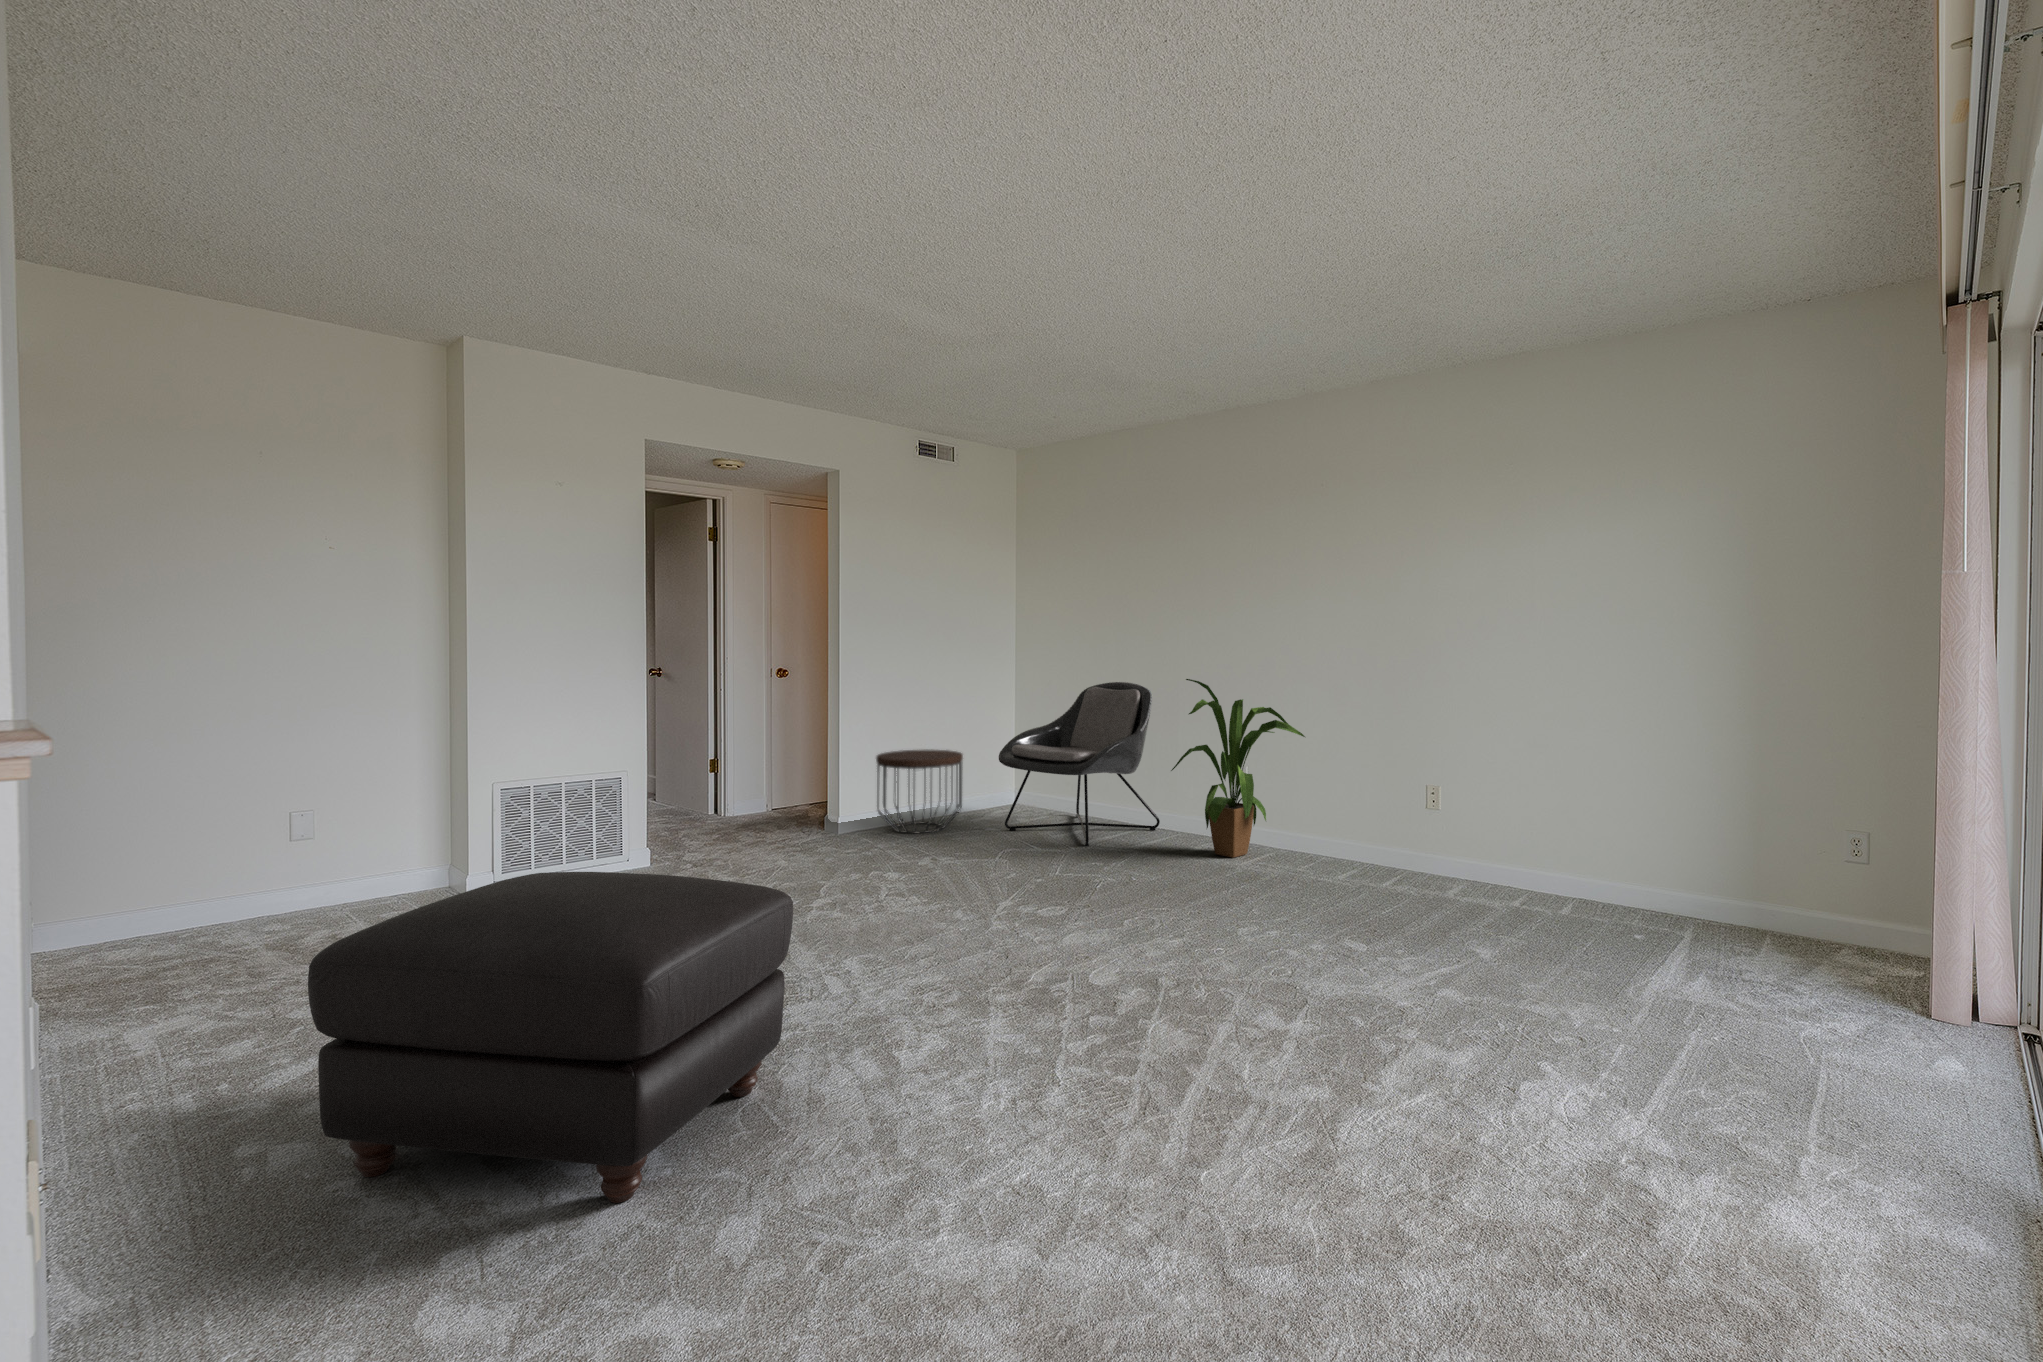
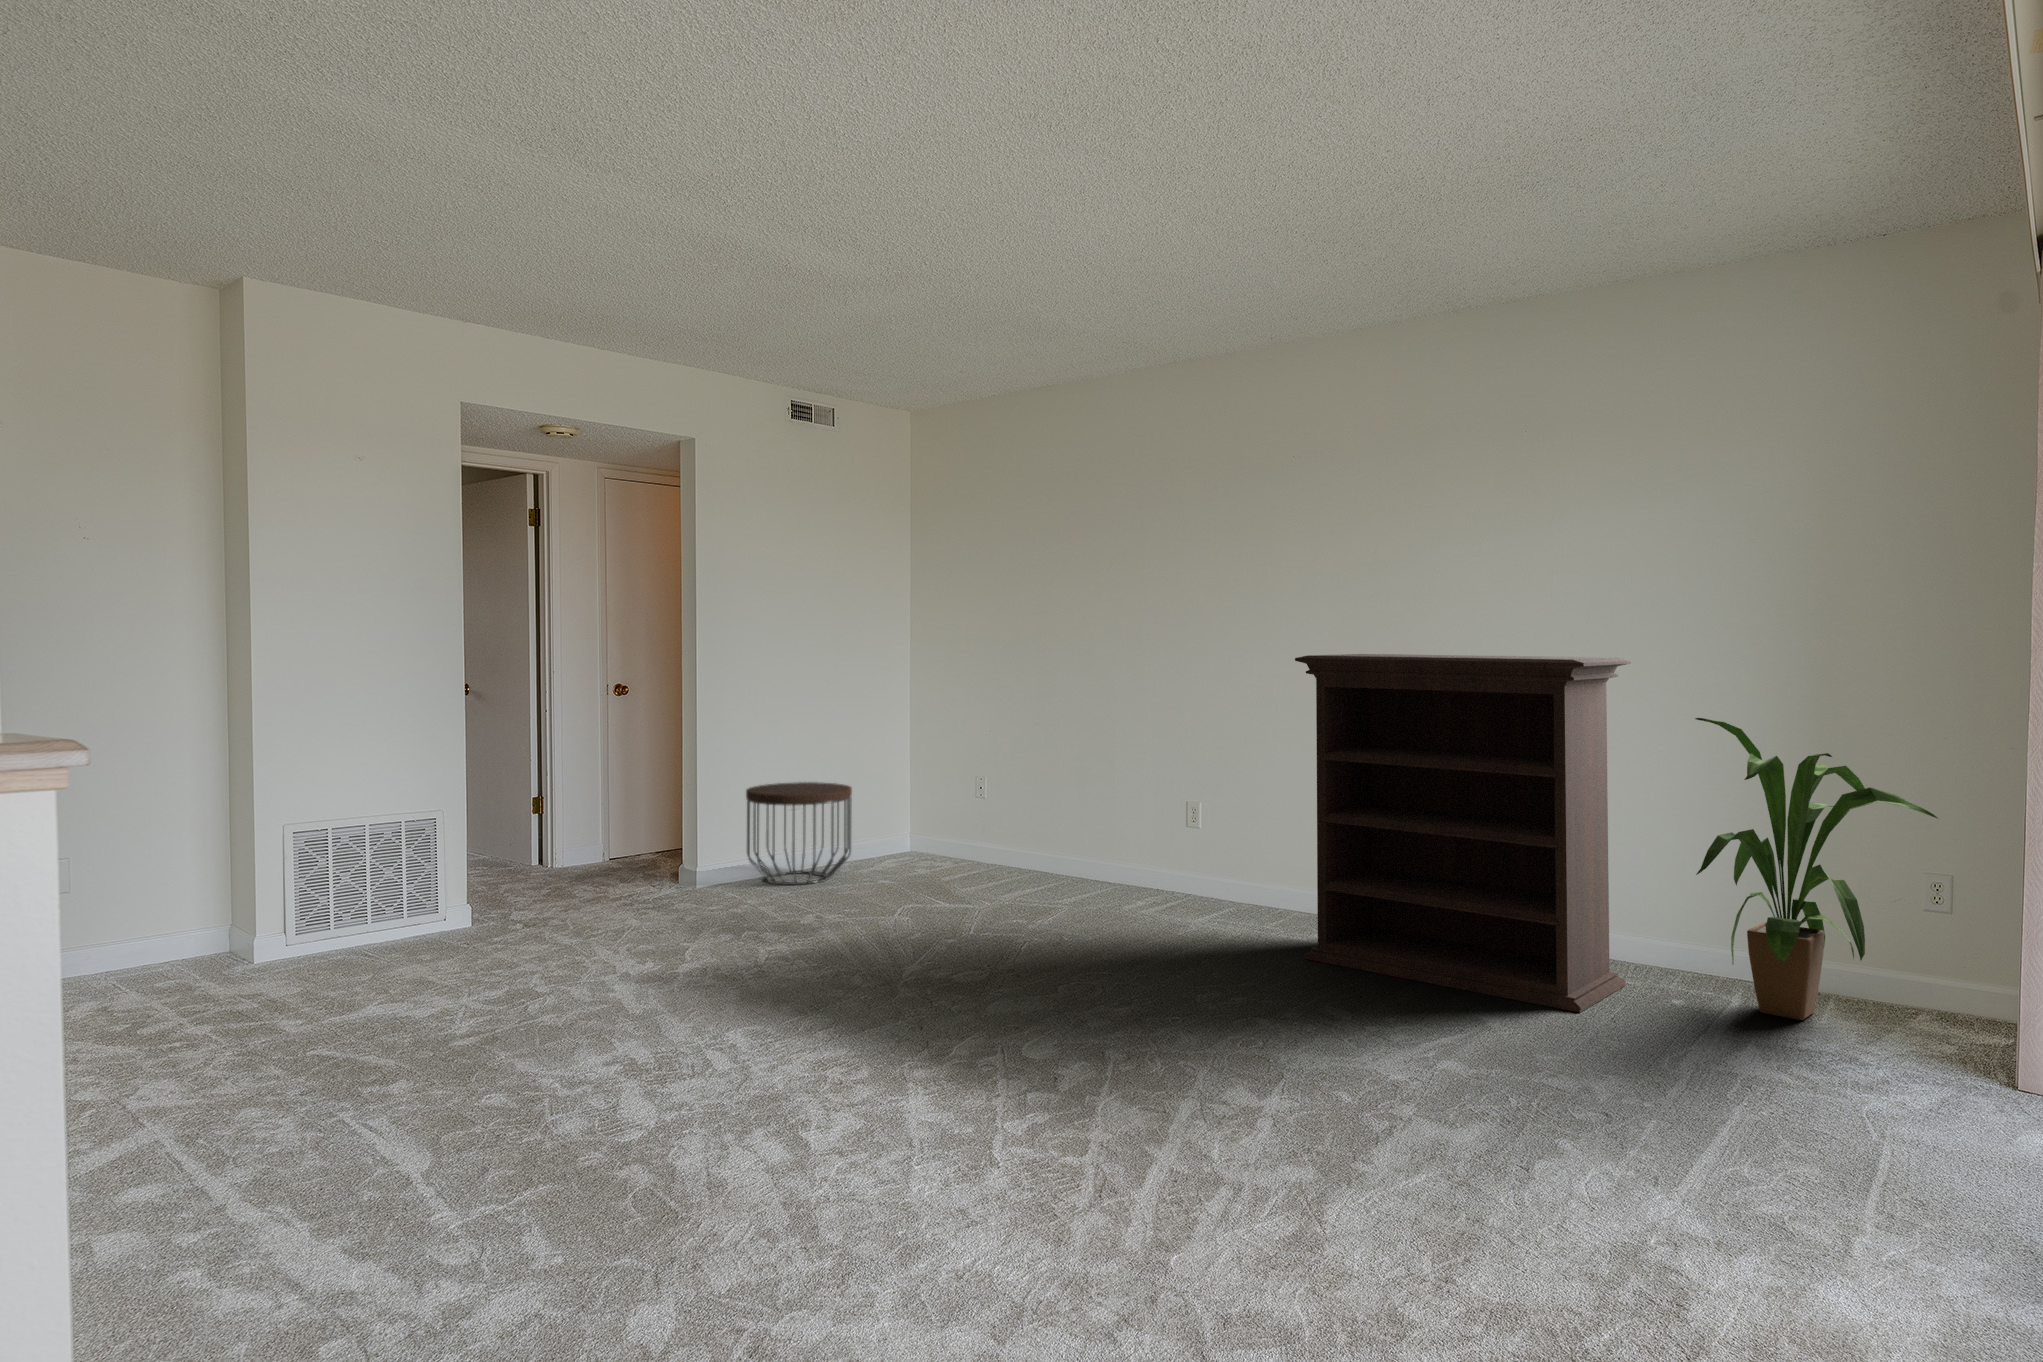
bookshelf: none [1322,648,1601,947] -> present [1295,654,1631,1012]
house plant: present [1171,679,1305,858] -> present [1695,718,1937,1020]
lounge chair: present [999,682,1160,846] -> none [896,699,1094,899]
ottoman: present [308,872,793,1203] -> none [143,920,686,1292]

